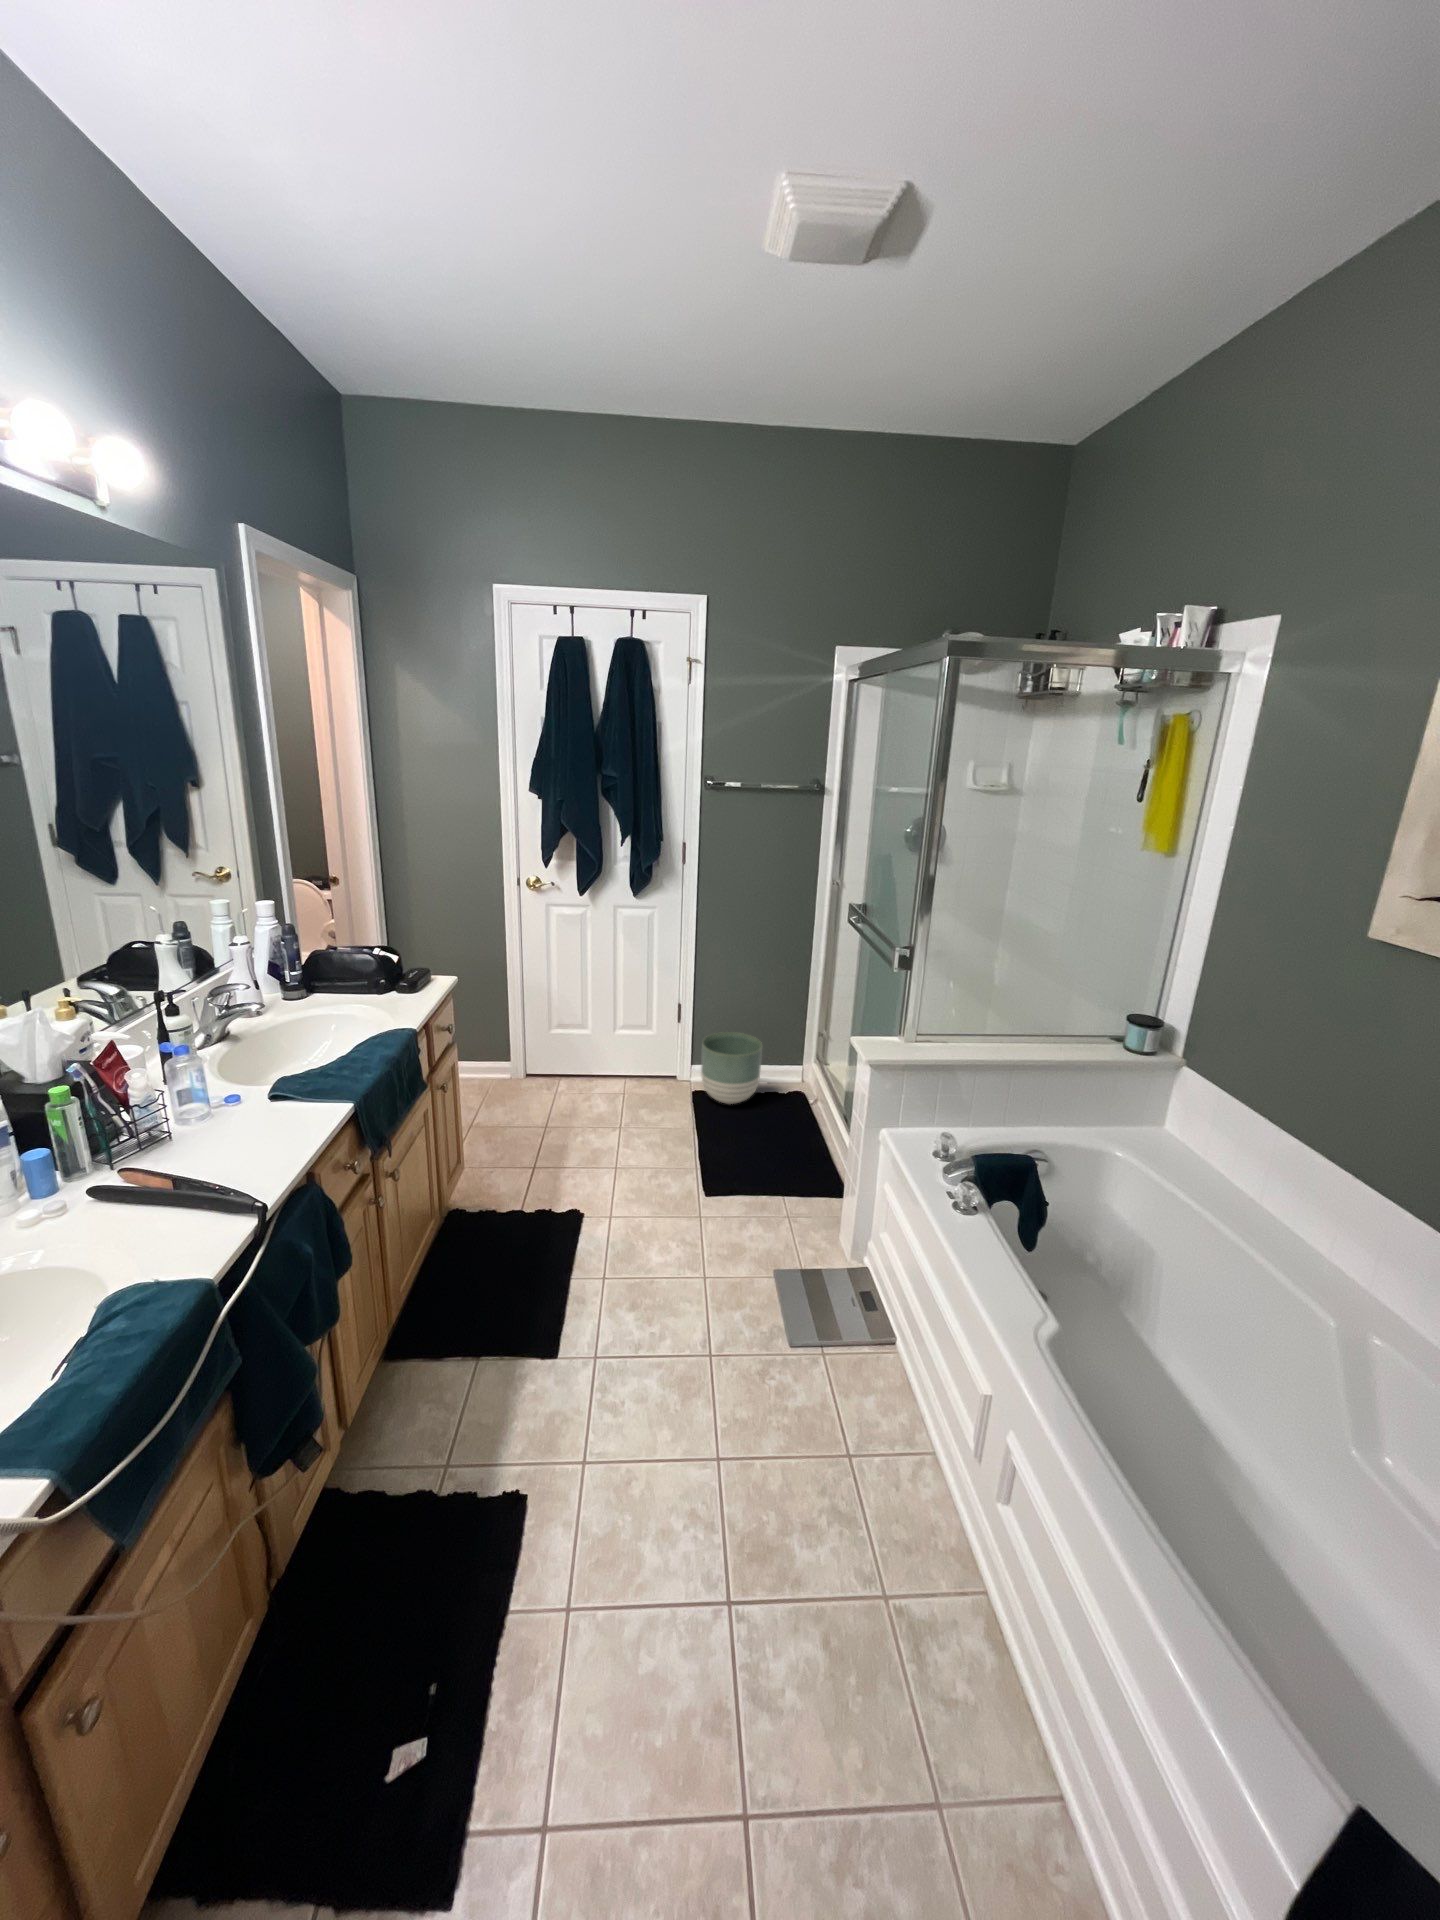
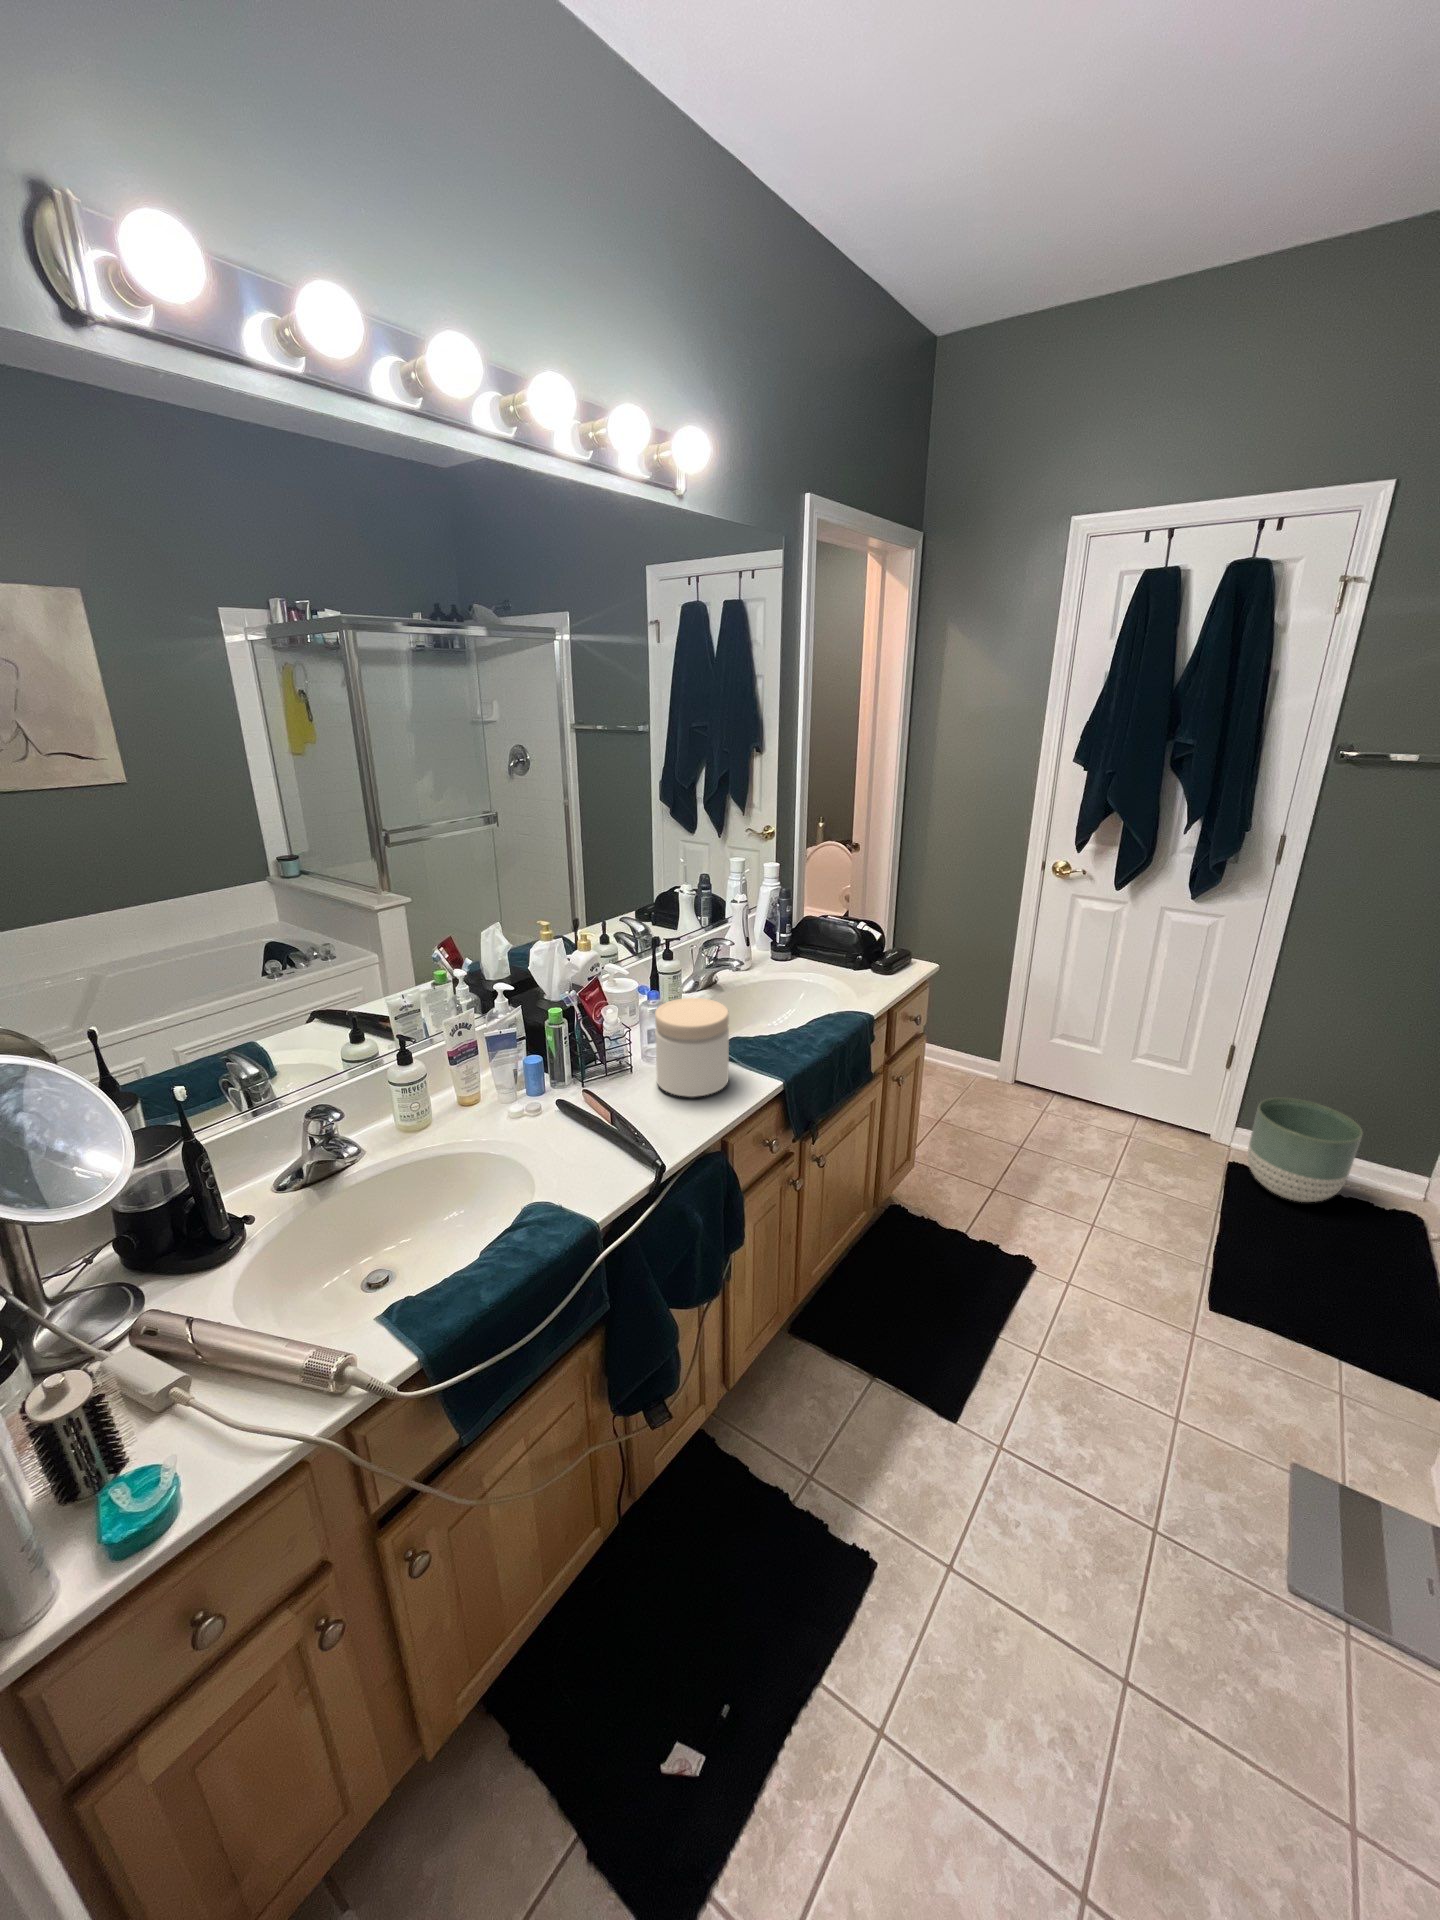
jar: none [198,1040,297,1144] -> present [655,998,729,1097]

